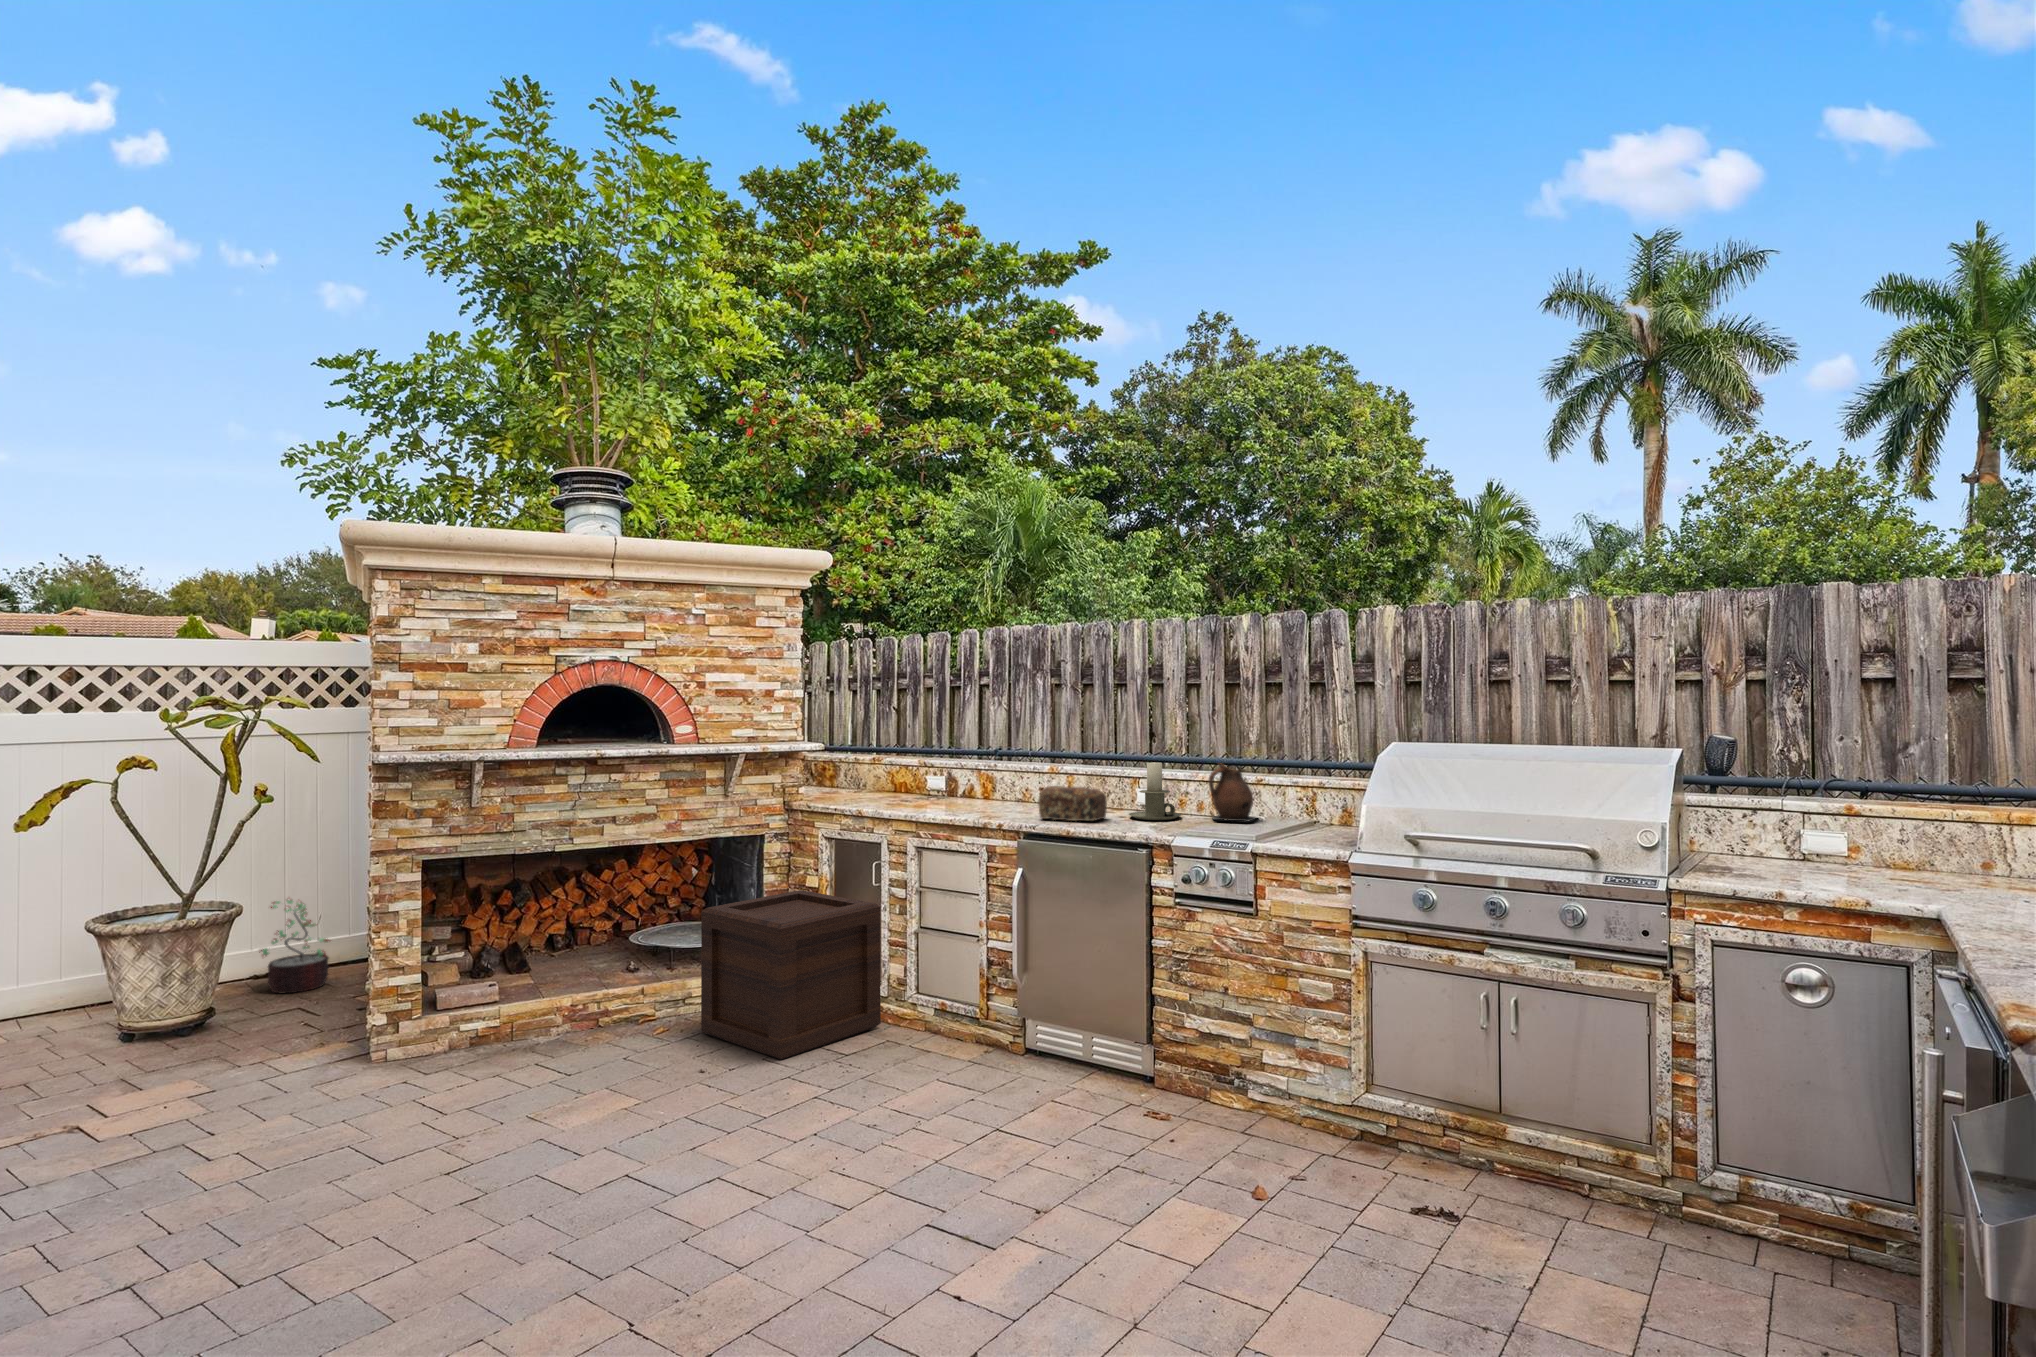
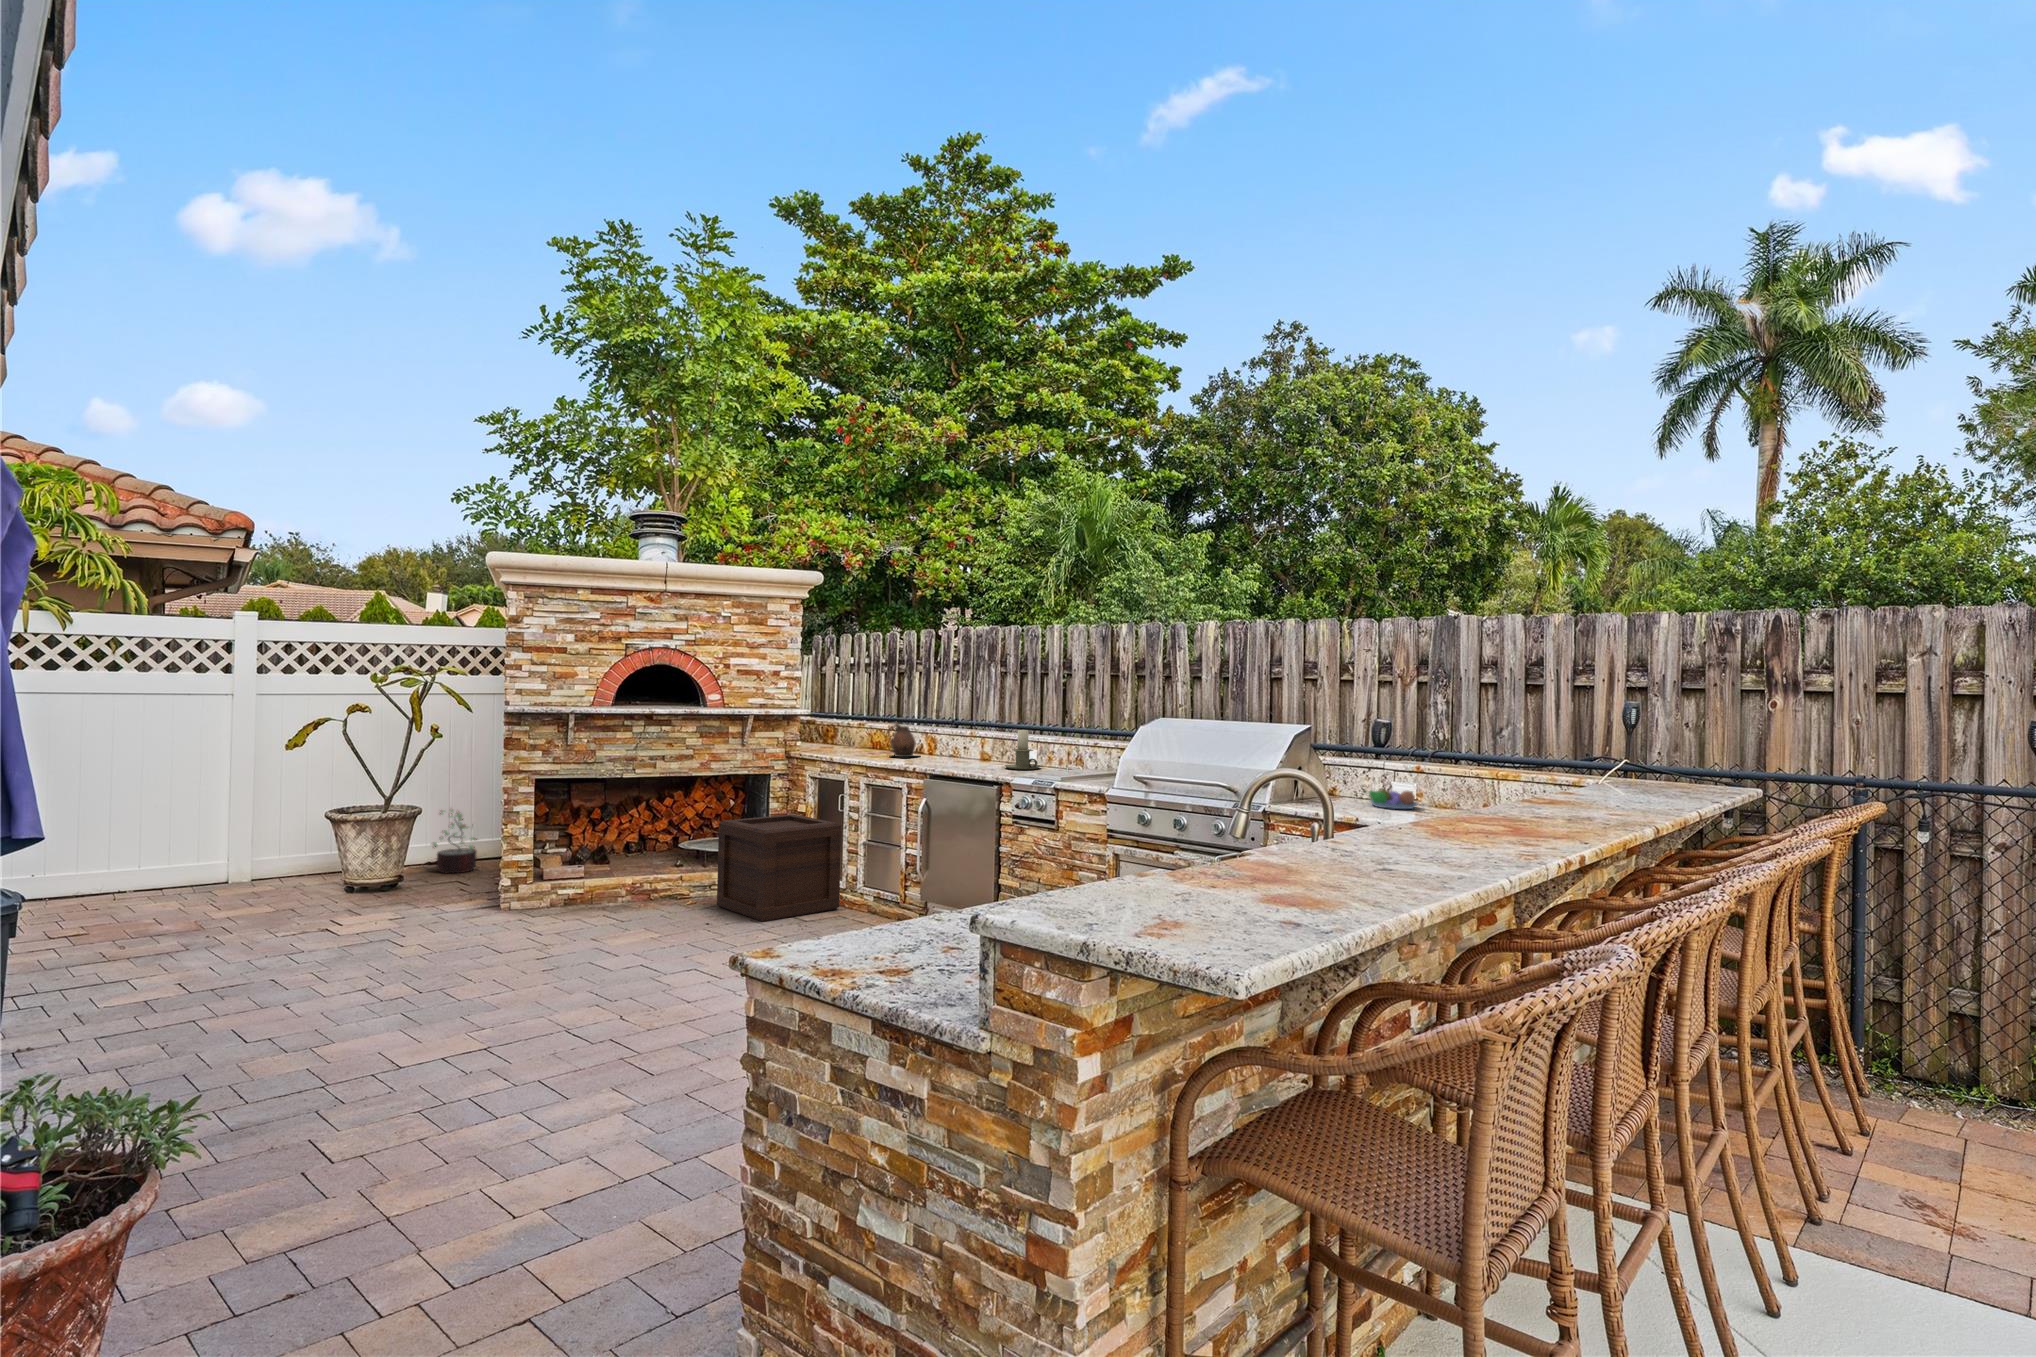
ceramic pitcher: present [1209,764,1257,822] -> present [888,723,916,757]
bread loaf: present [1038,786,1107,821] -> none [942,744,989,768]
fruit bowl: none [1793,838,1894,876] -> present [1364,789,1418,809]

